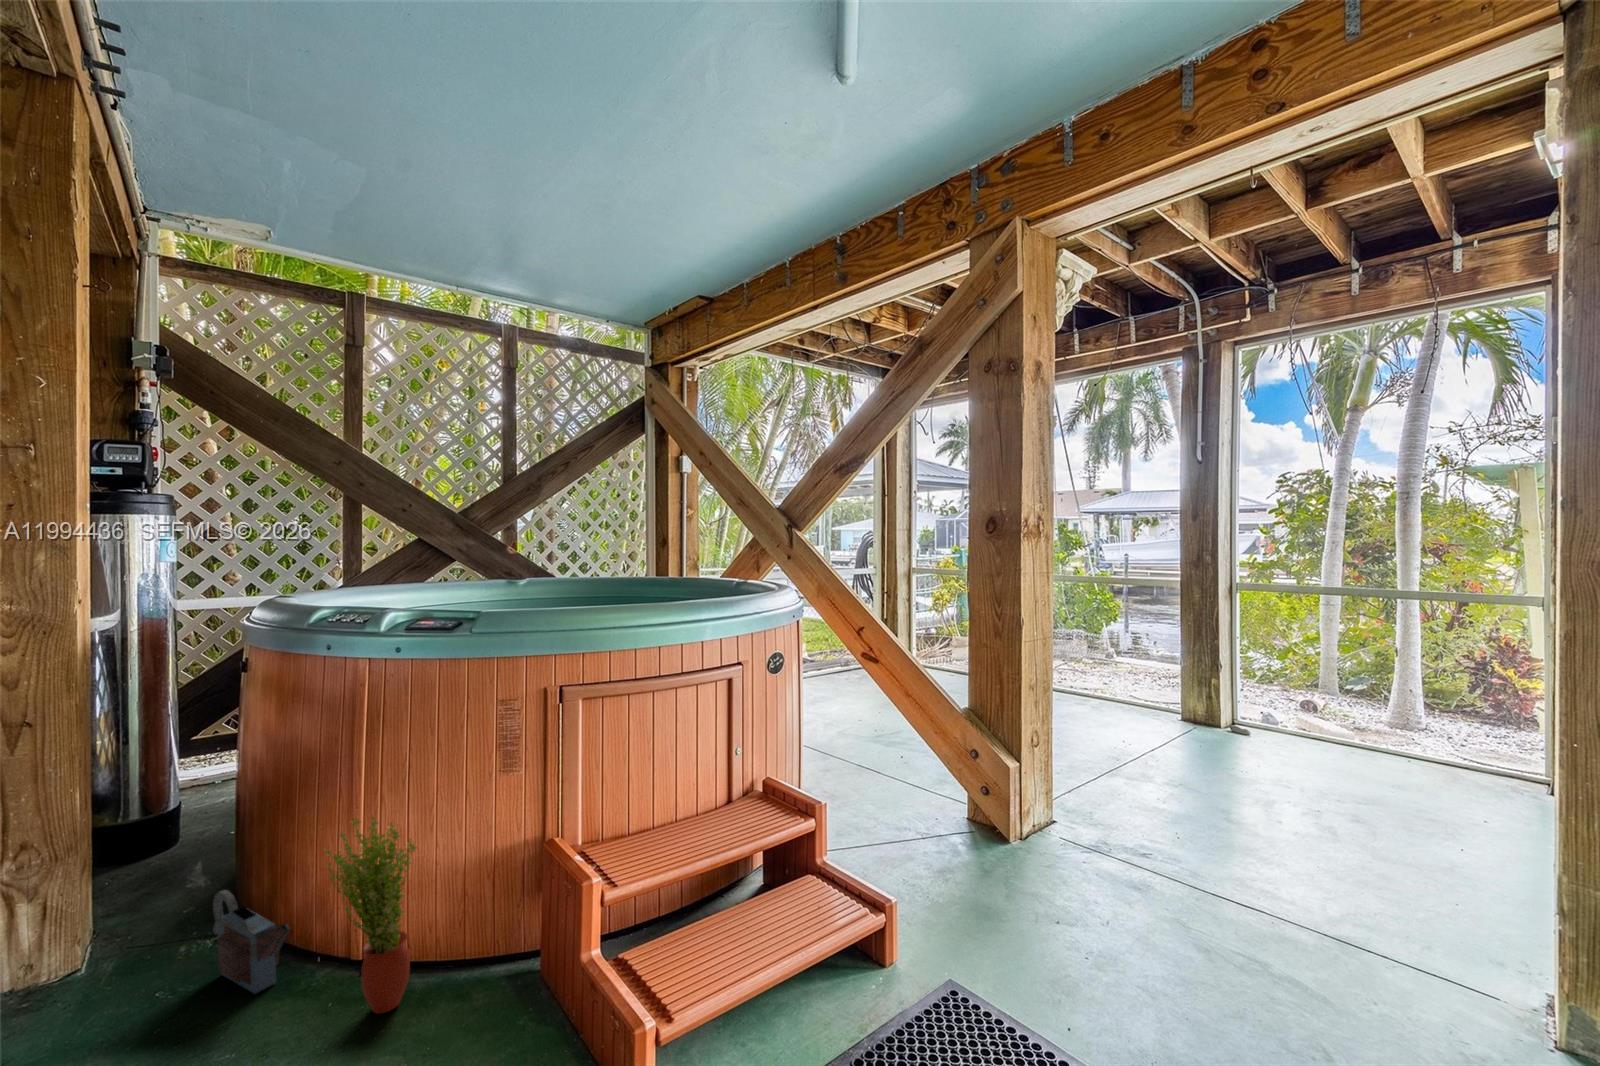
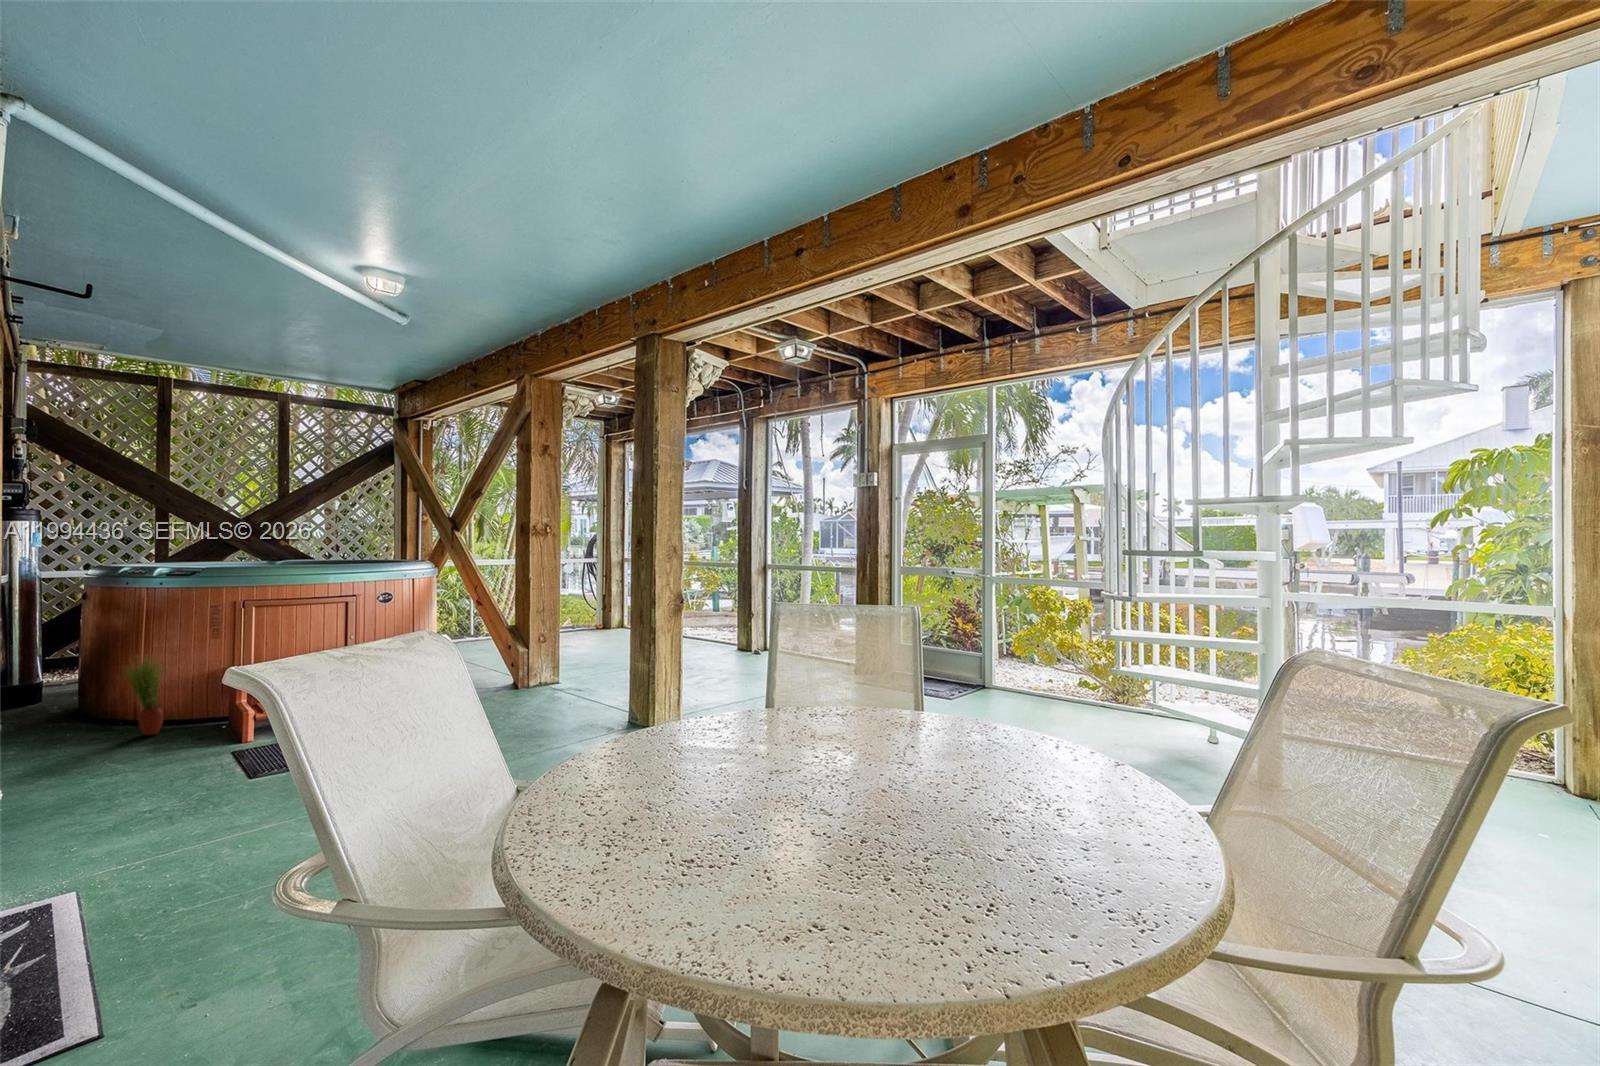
watering can: present [213,890,290,994] -> none [66,695,106,734]

